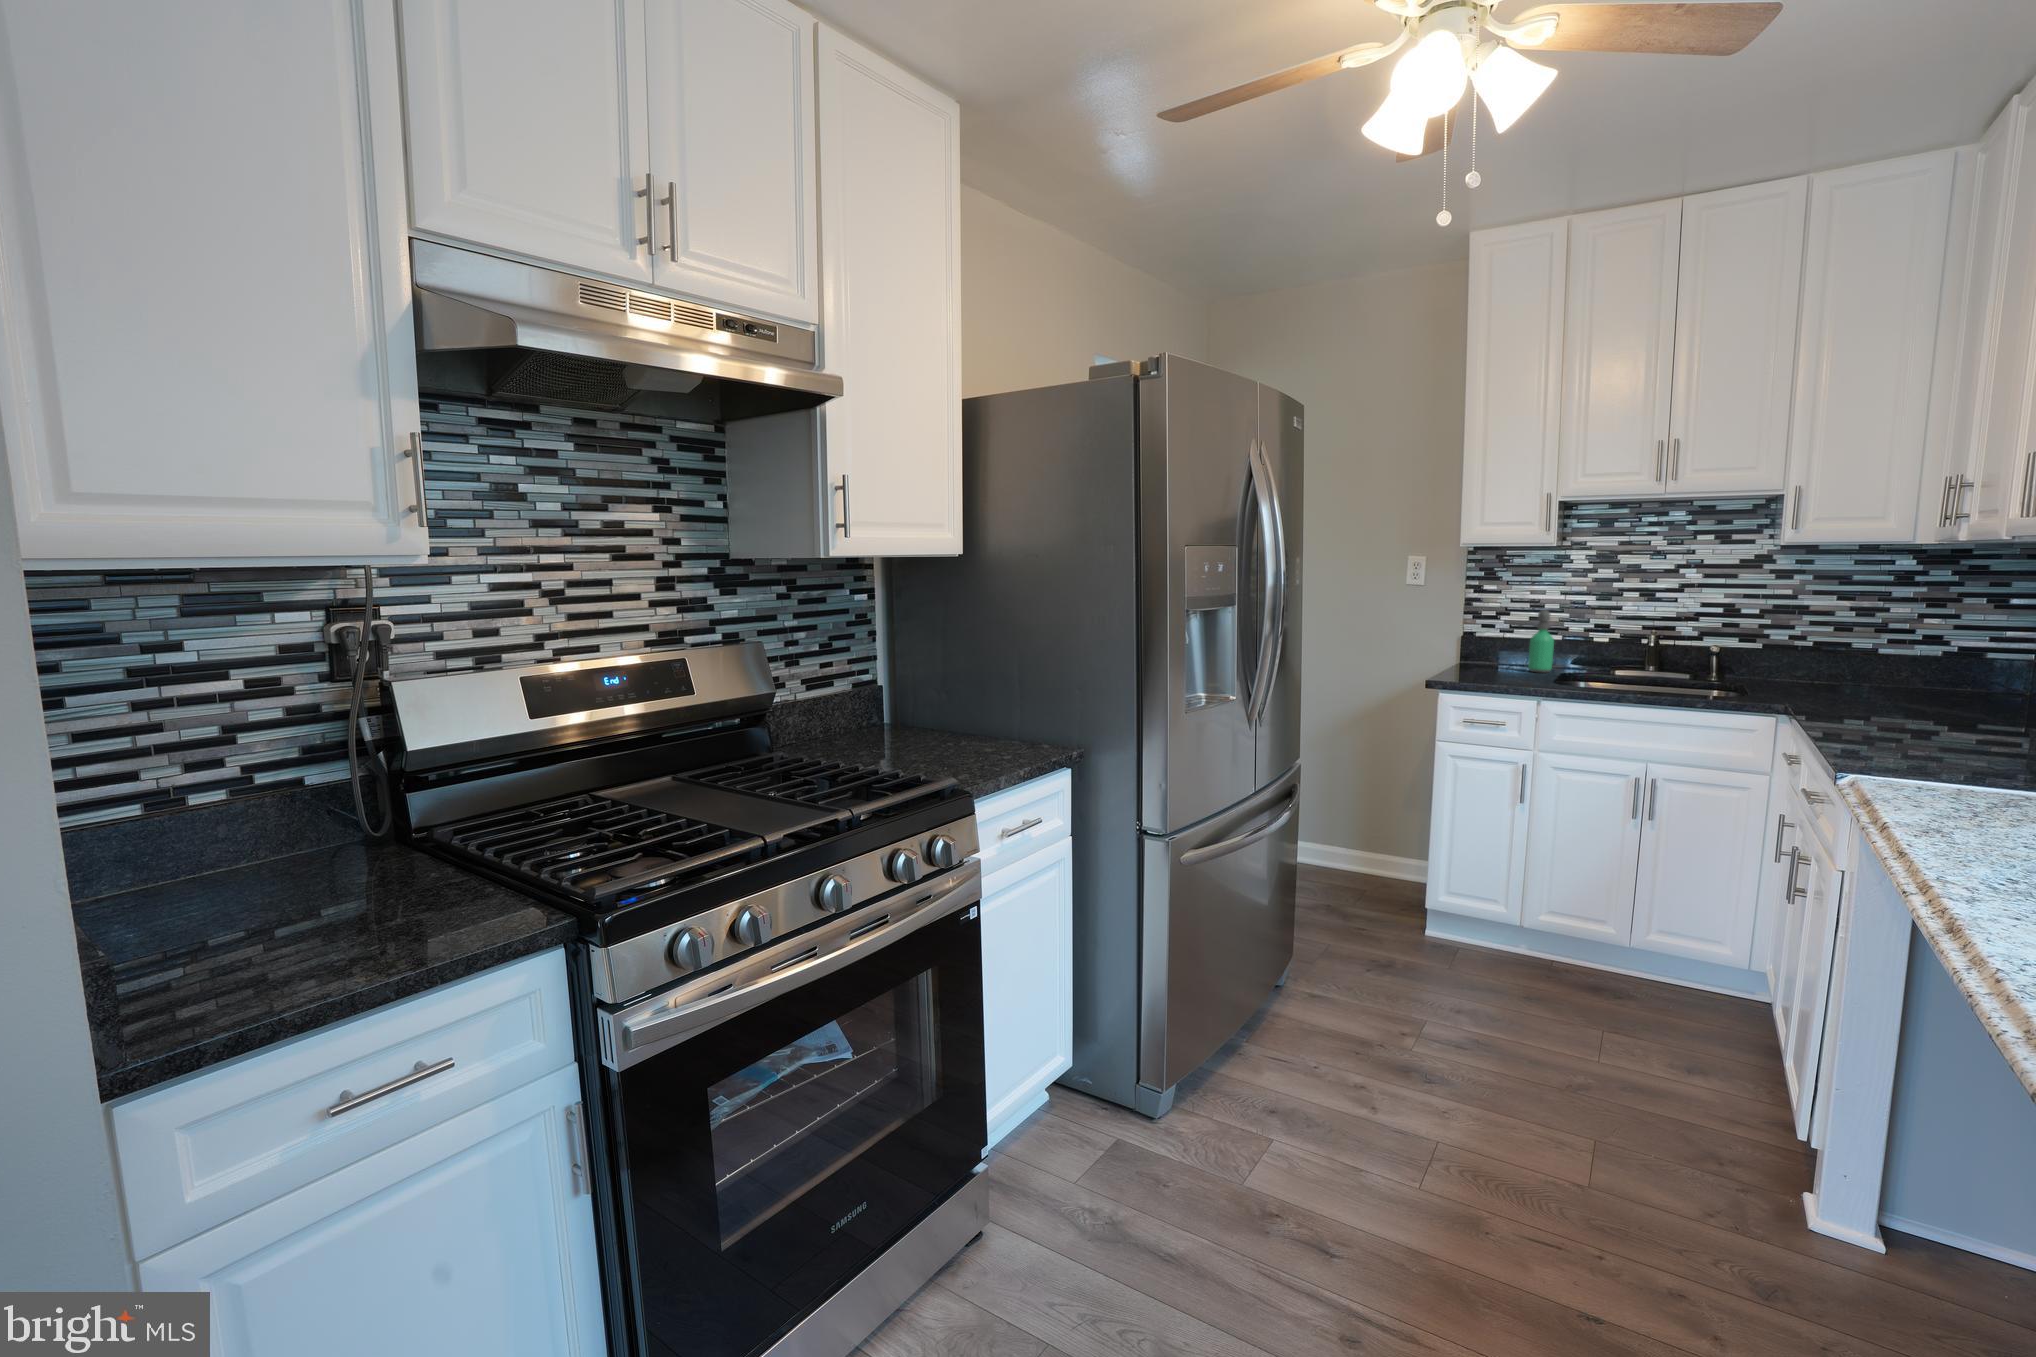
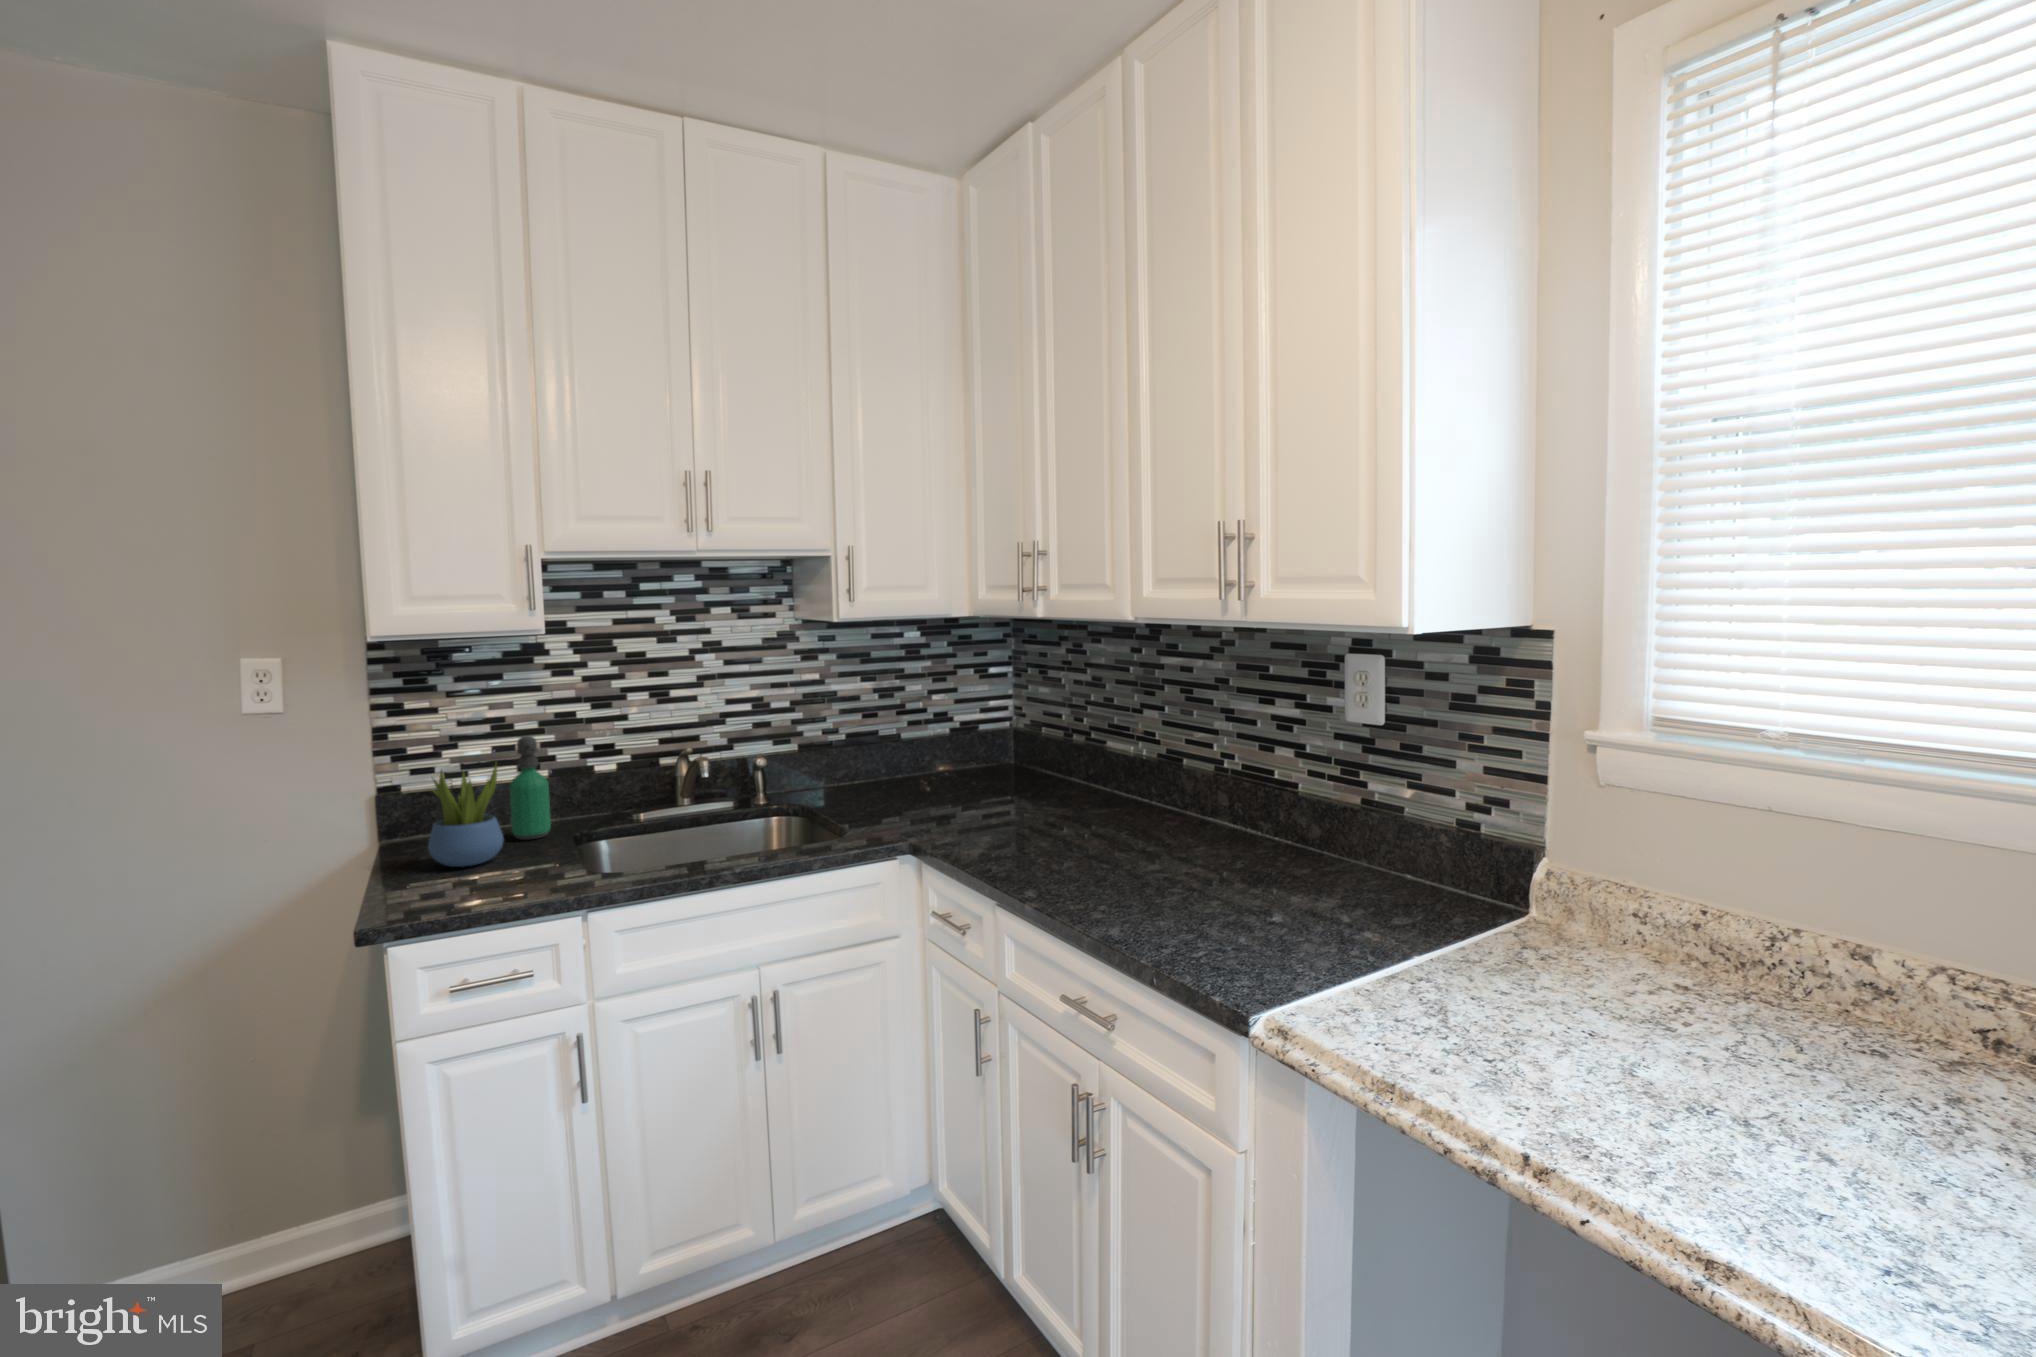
succulent plant: none [1474,616,1516,674] -> present [428,765,503,867]

